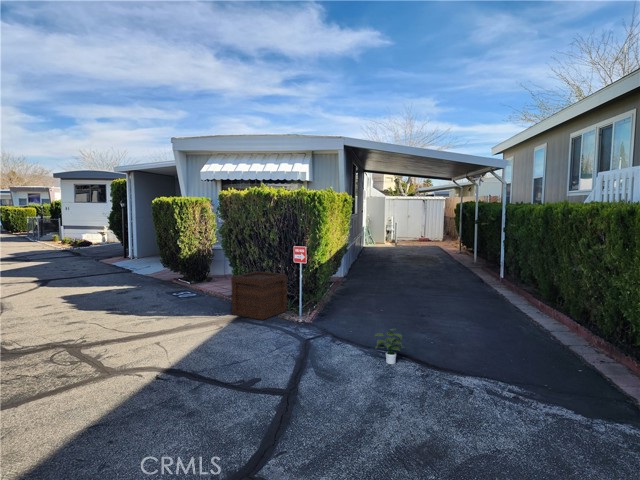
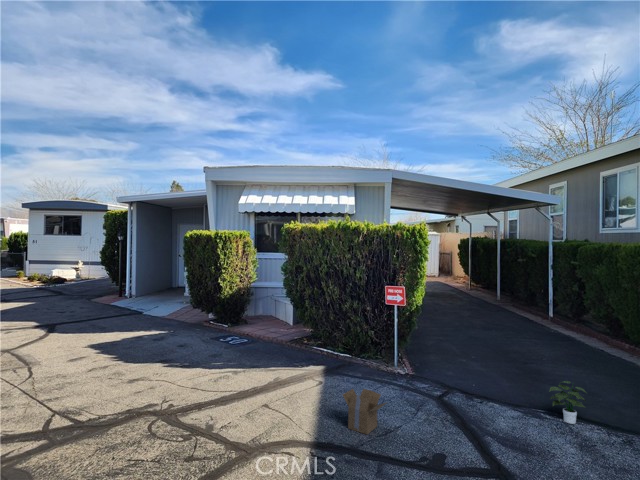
wooden crate: present [231,271,287,320] -> none [319,313,375,371]
cardboard box: none [193,330,227,365] -> present [343,389,386,434]

